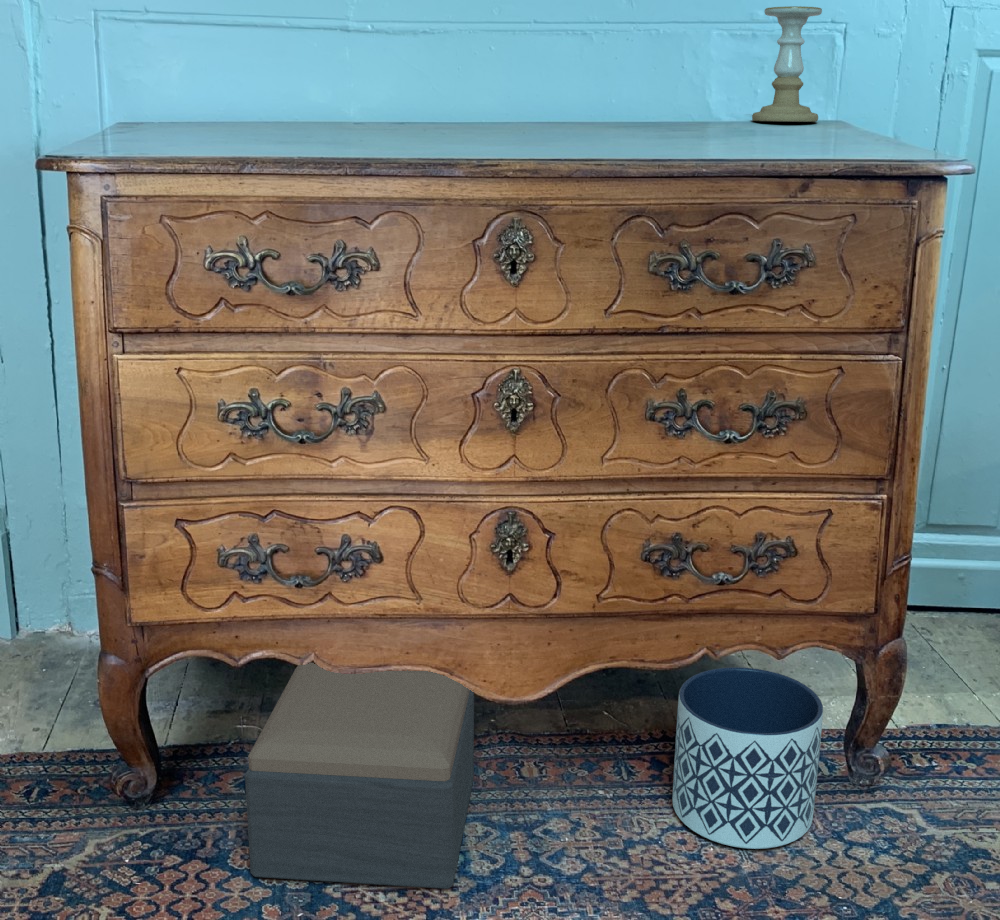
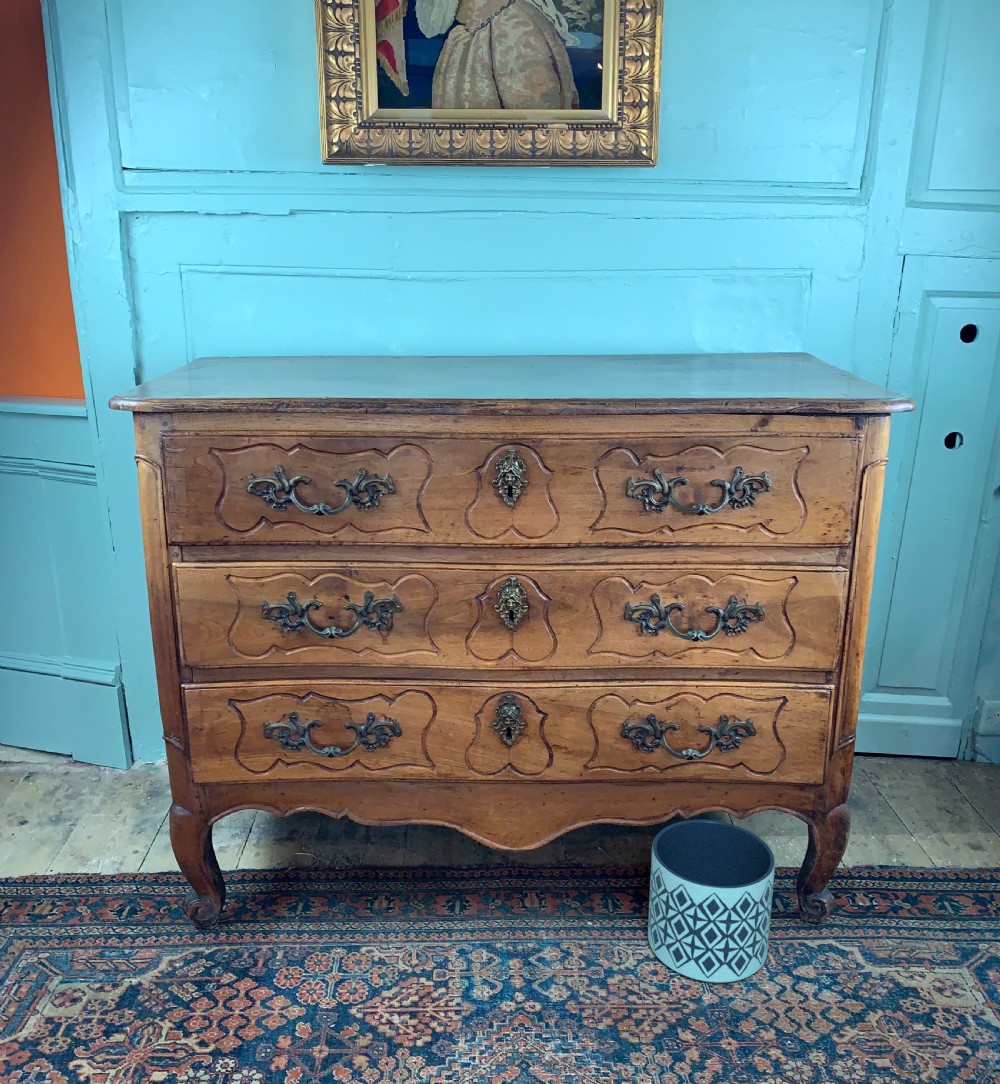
candle holder: present [752,6,822,122] -> none [722,264,780,357]
footstool: present [245,663,474,889] -> none [285,809,482,1013]

